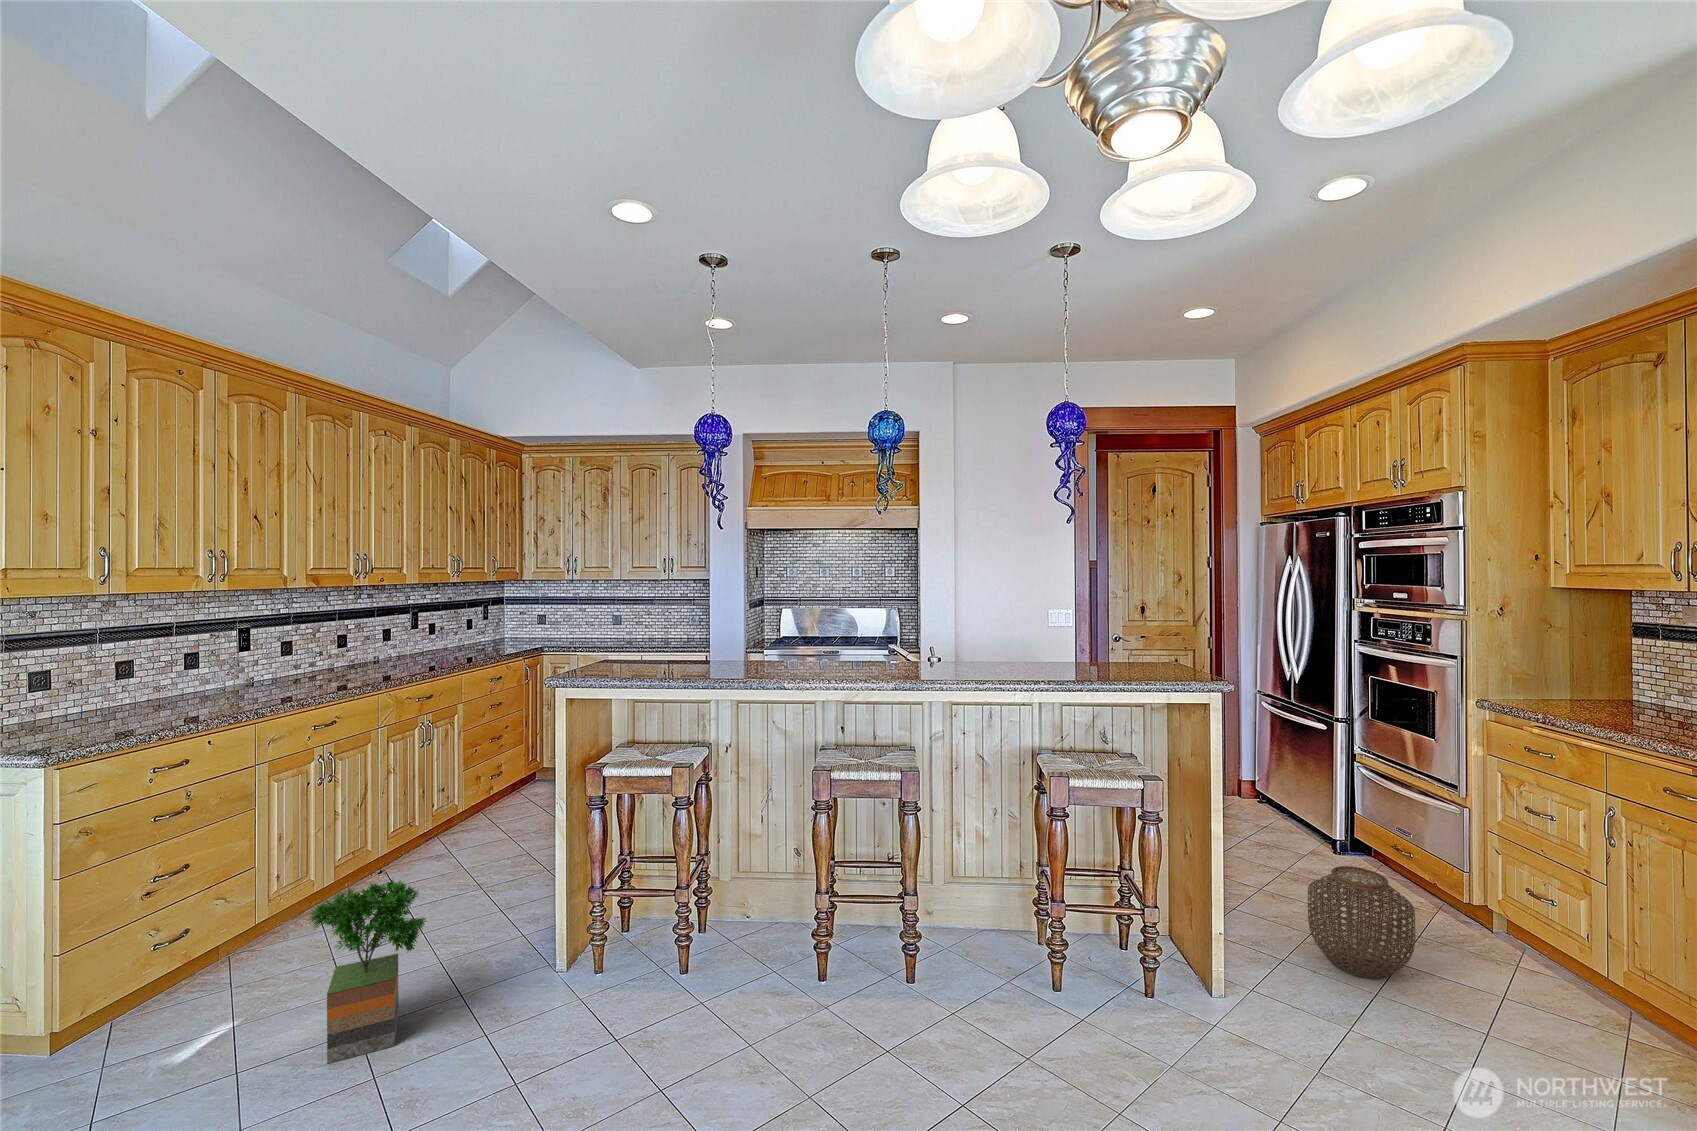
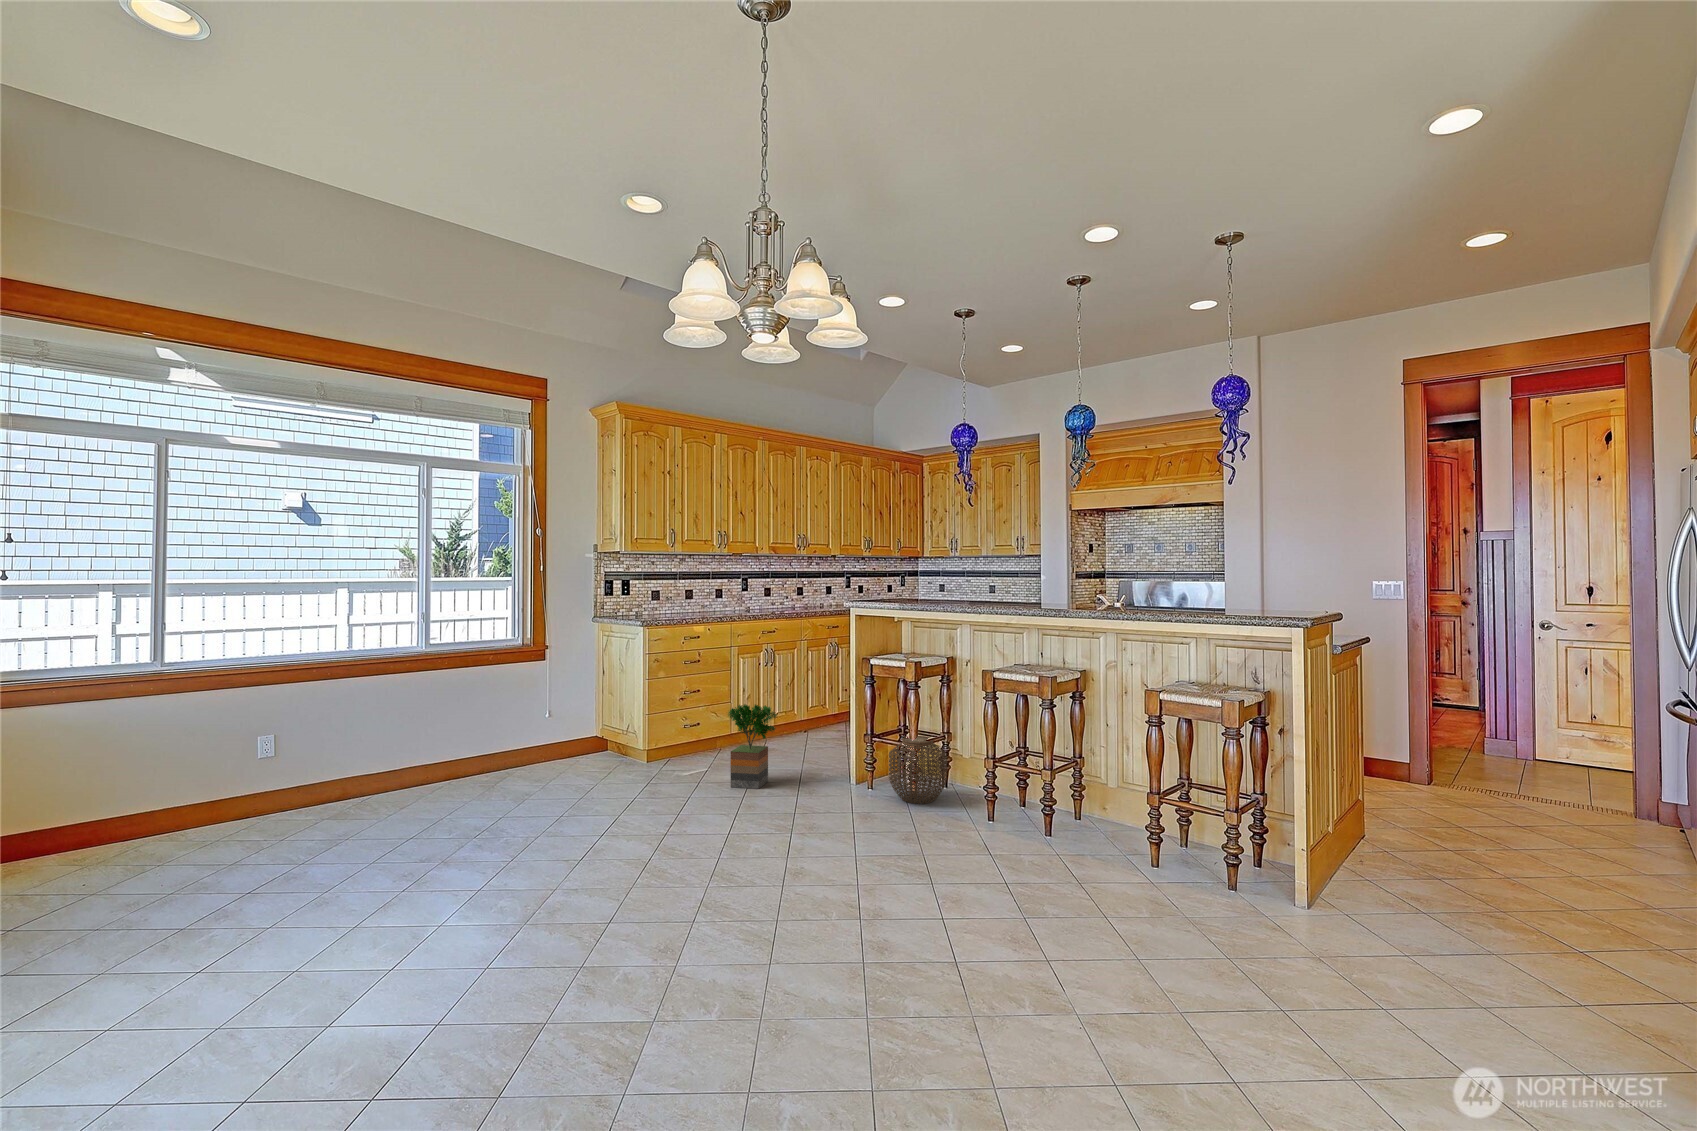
woven basket: present [1308,866,1415,979] -> present [889,736,947,804]

